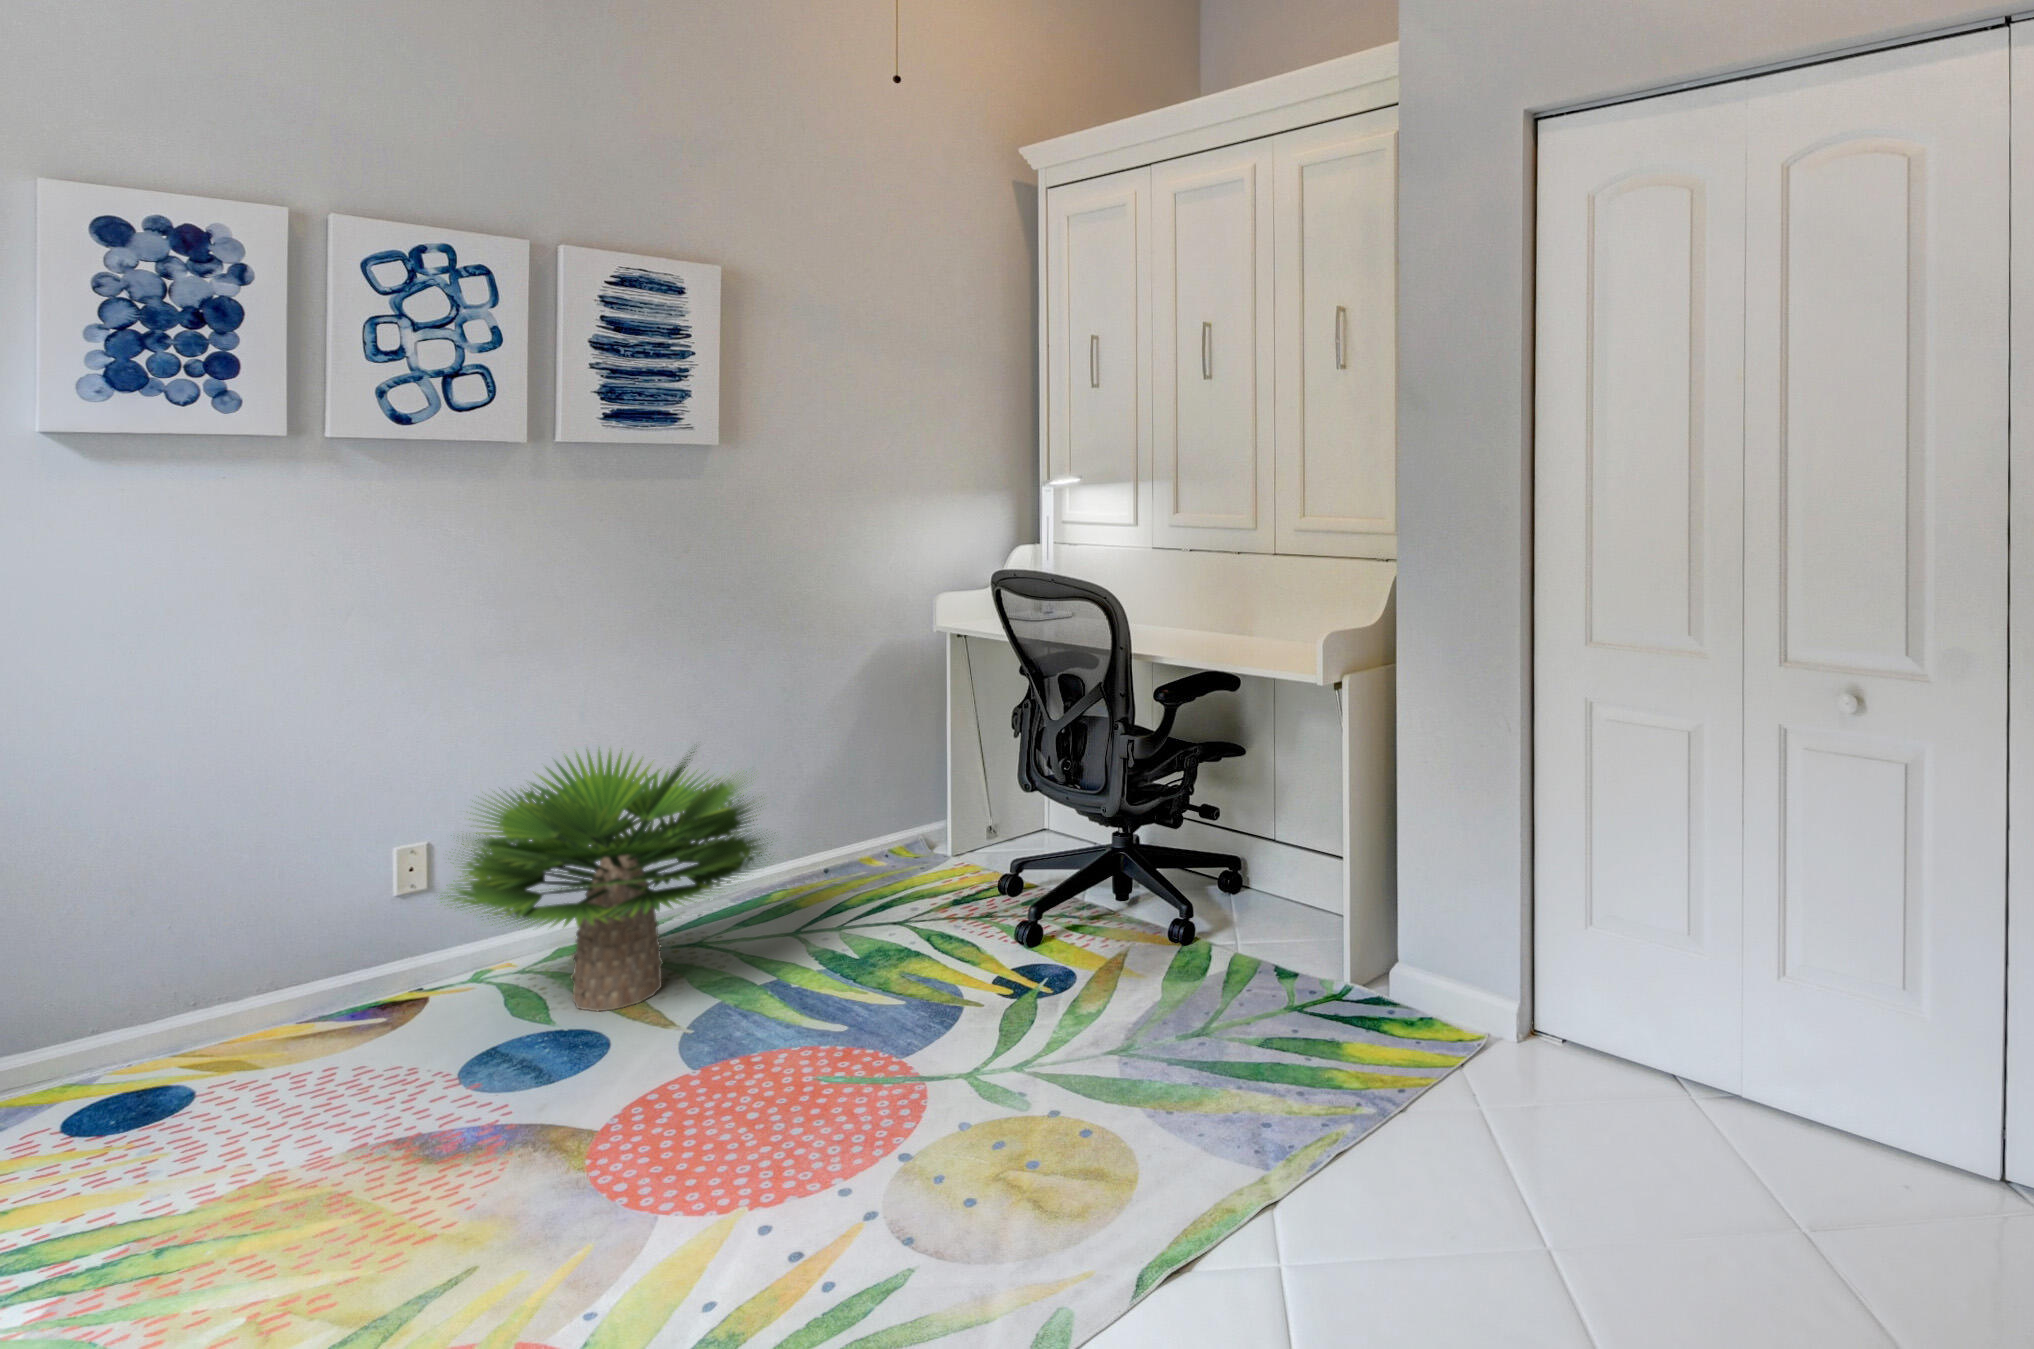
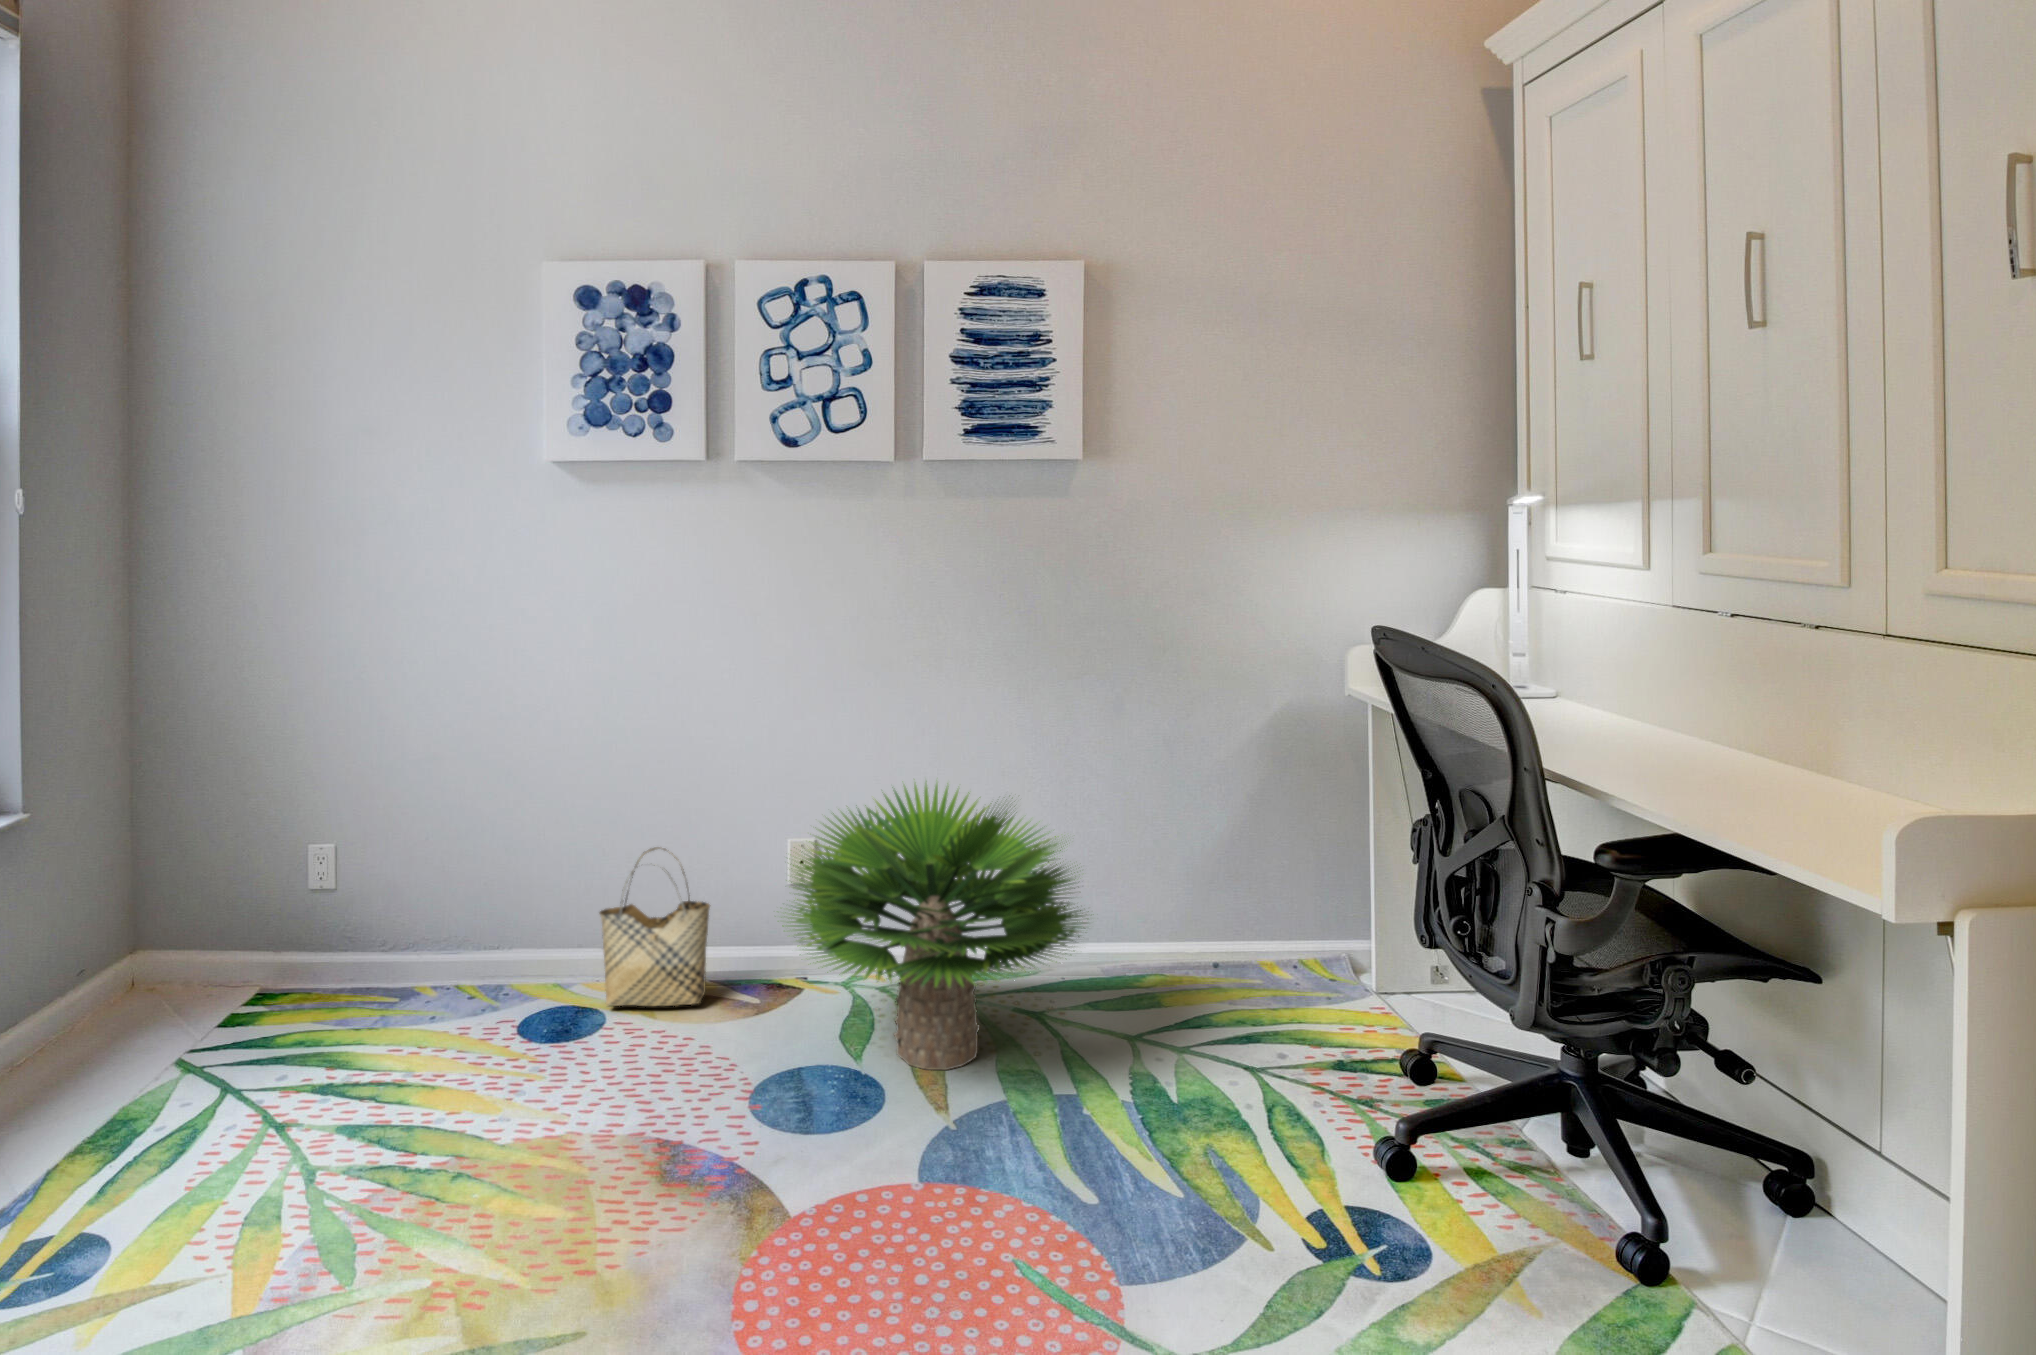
woven basket: none [125,885,295,1087] -> present [600,847,710,1006]

